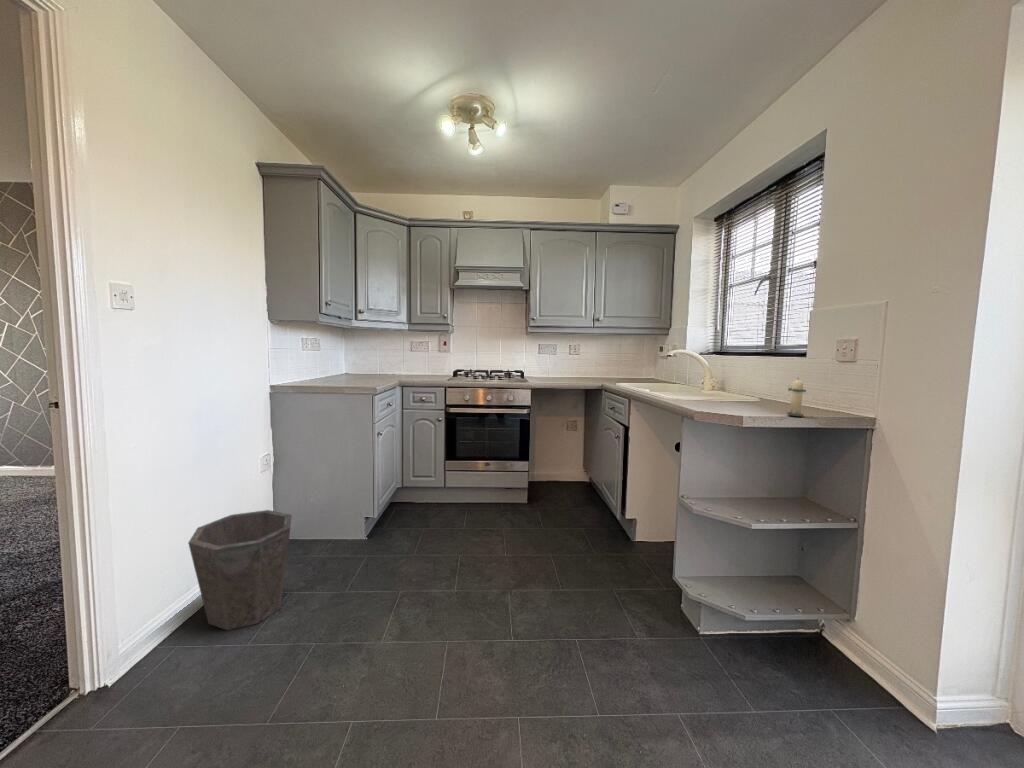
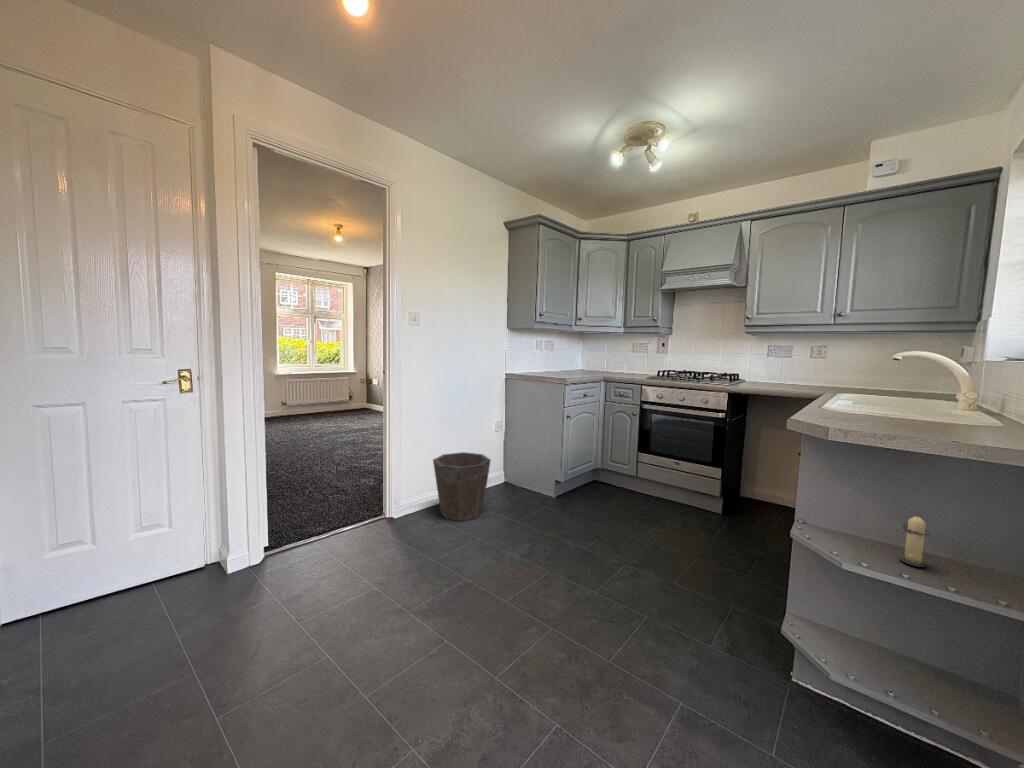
candle: present [787,378,806,416] -> present [899,515,930,567]

